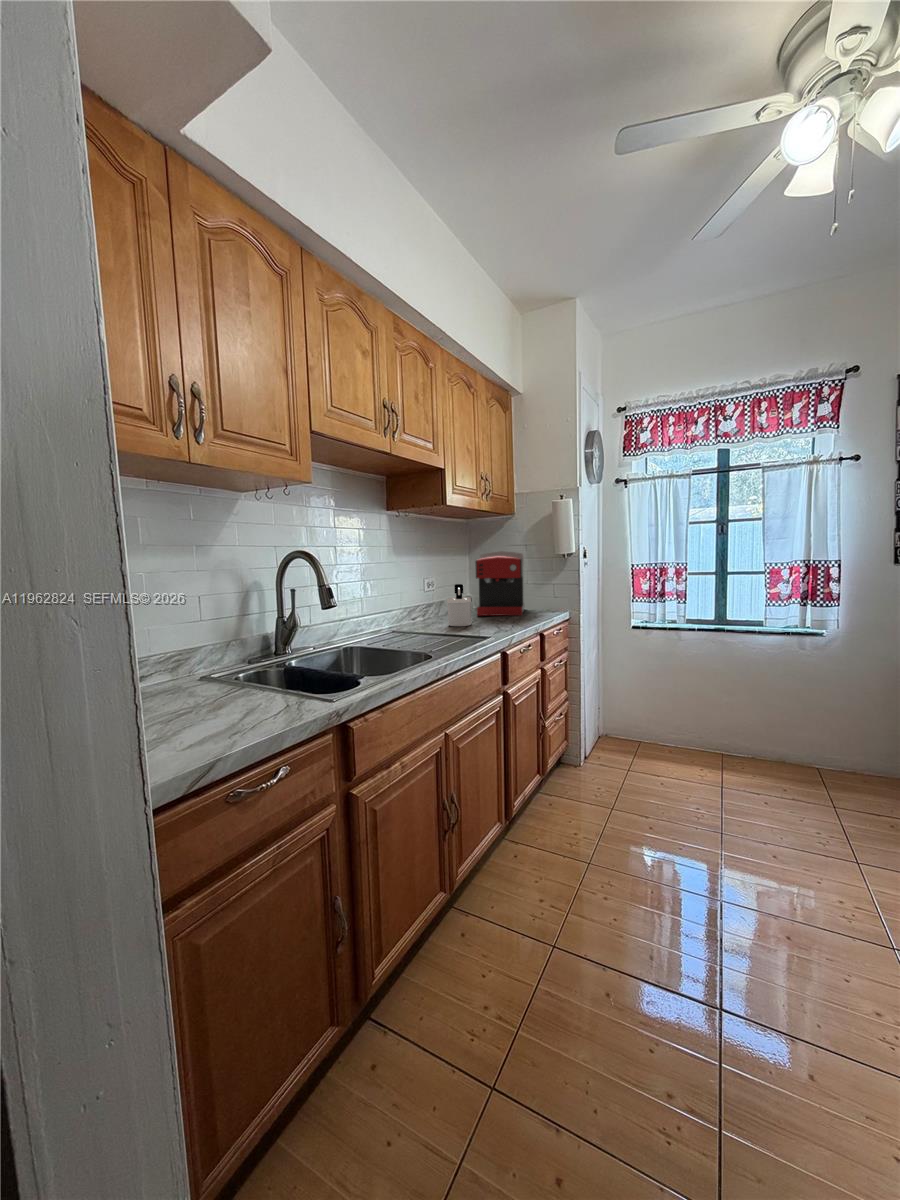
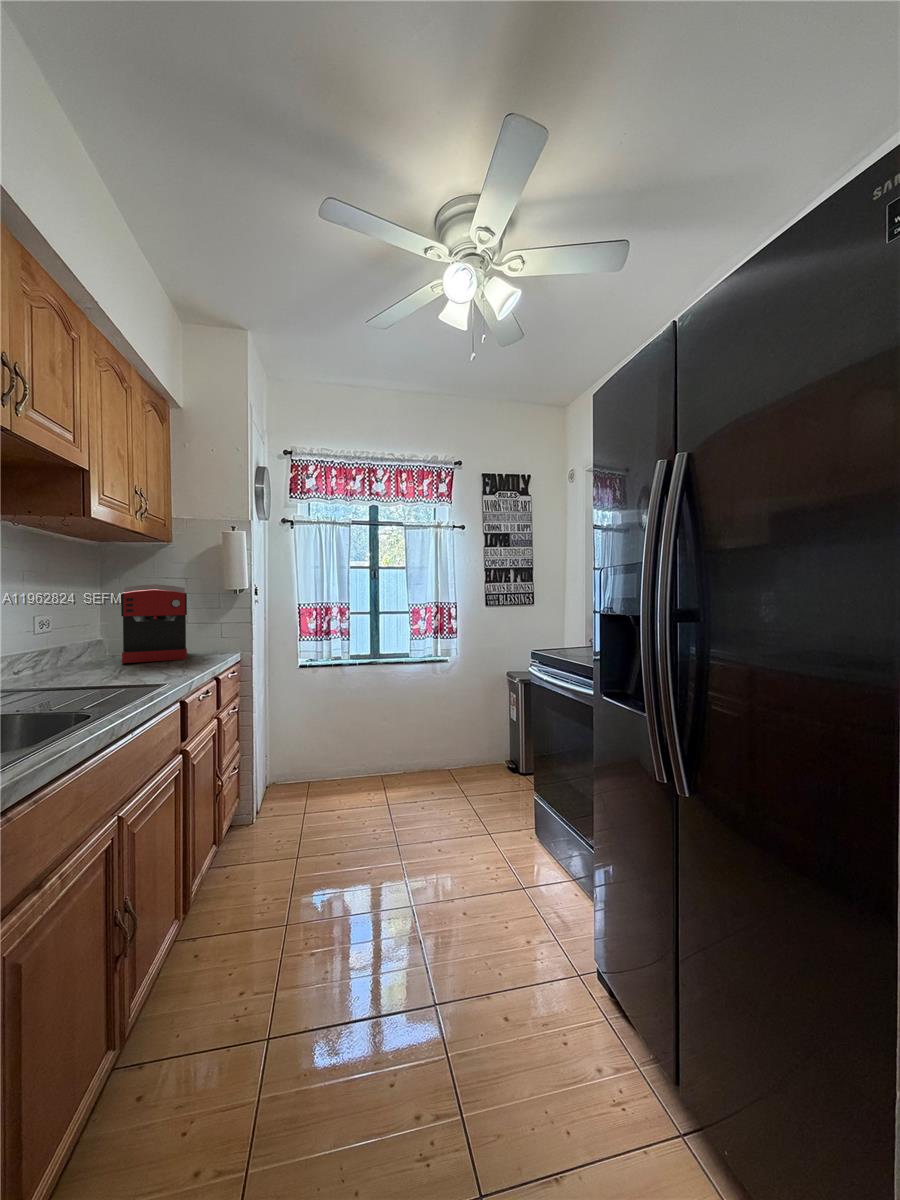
soap dispenser: present [447,584,472,626] -> none [81,622,122,678]

